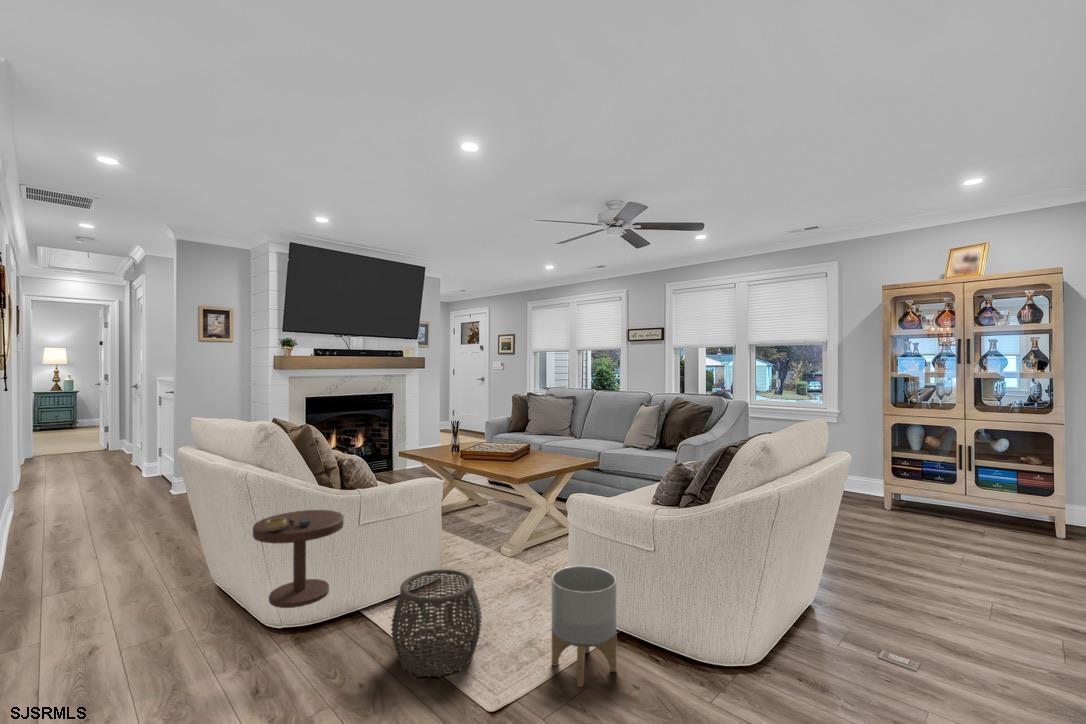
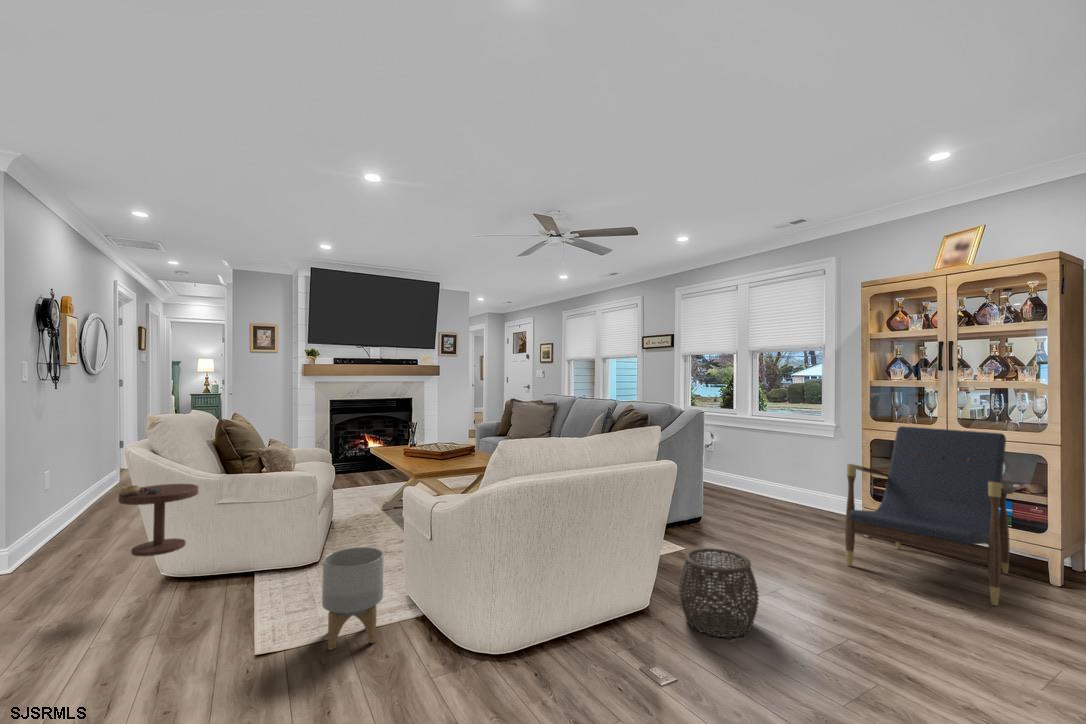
lounge chair: none [908,412,1054,560] -> present [845,426,1013,606]
woven basket: present [391,569,482,678] -> present [678,548,759,638]

